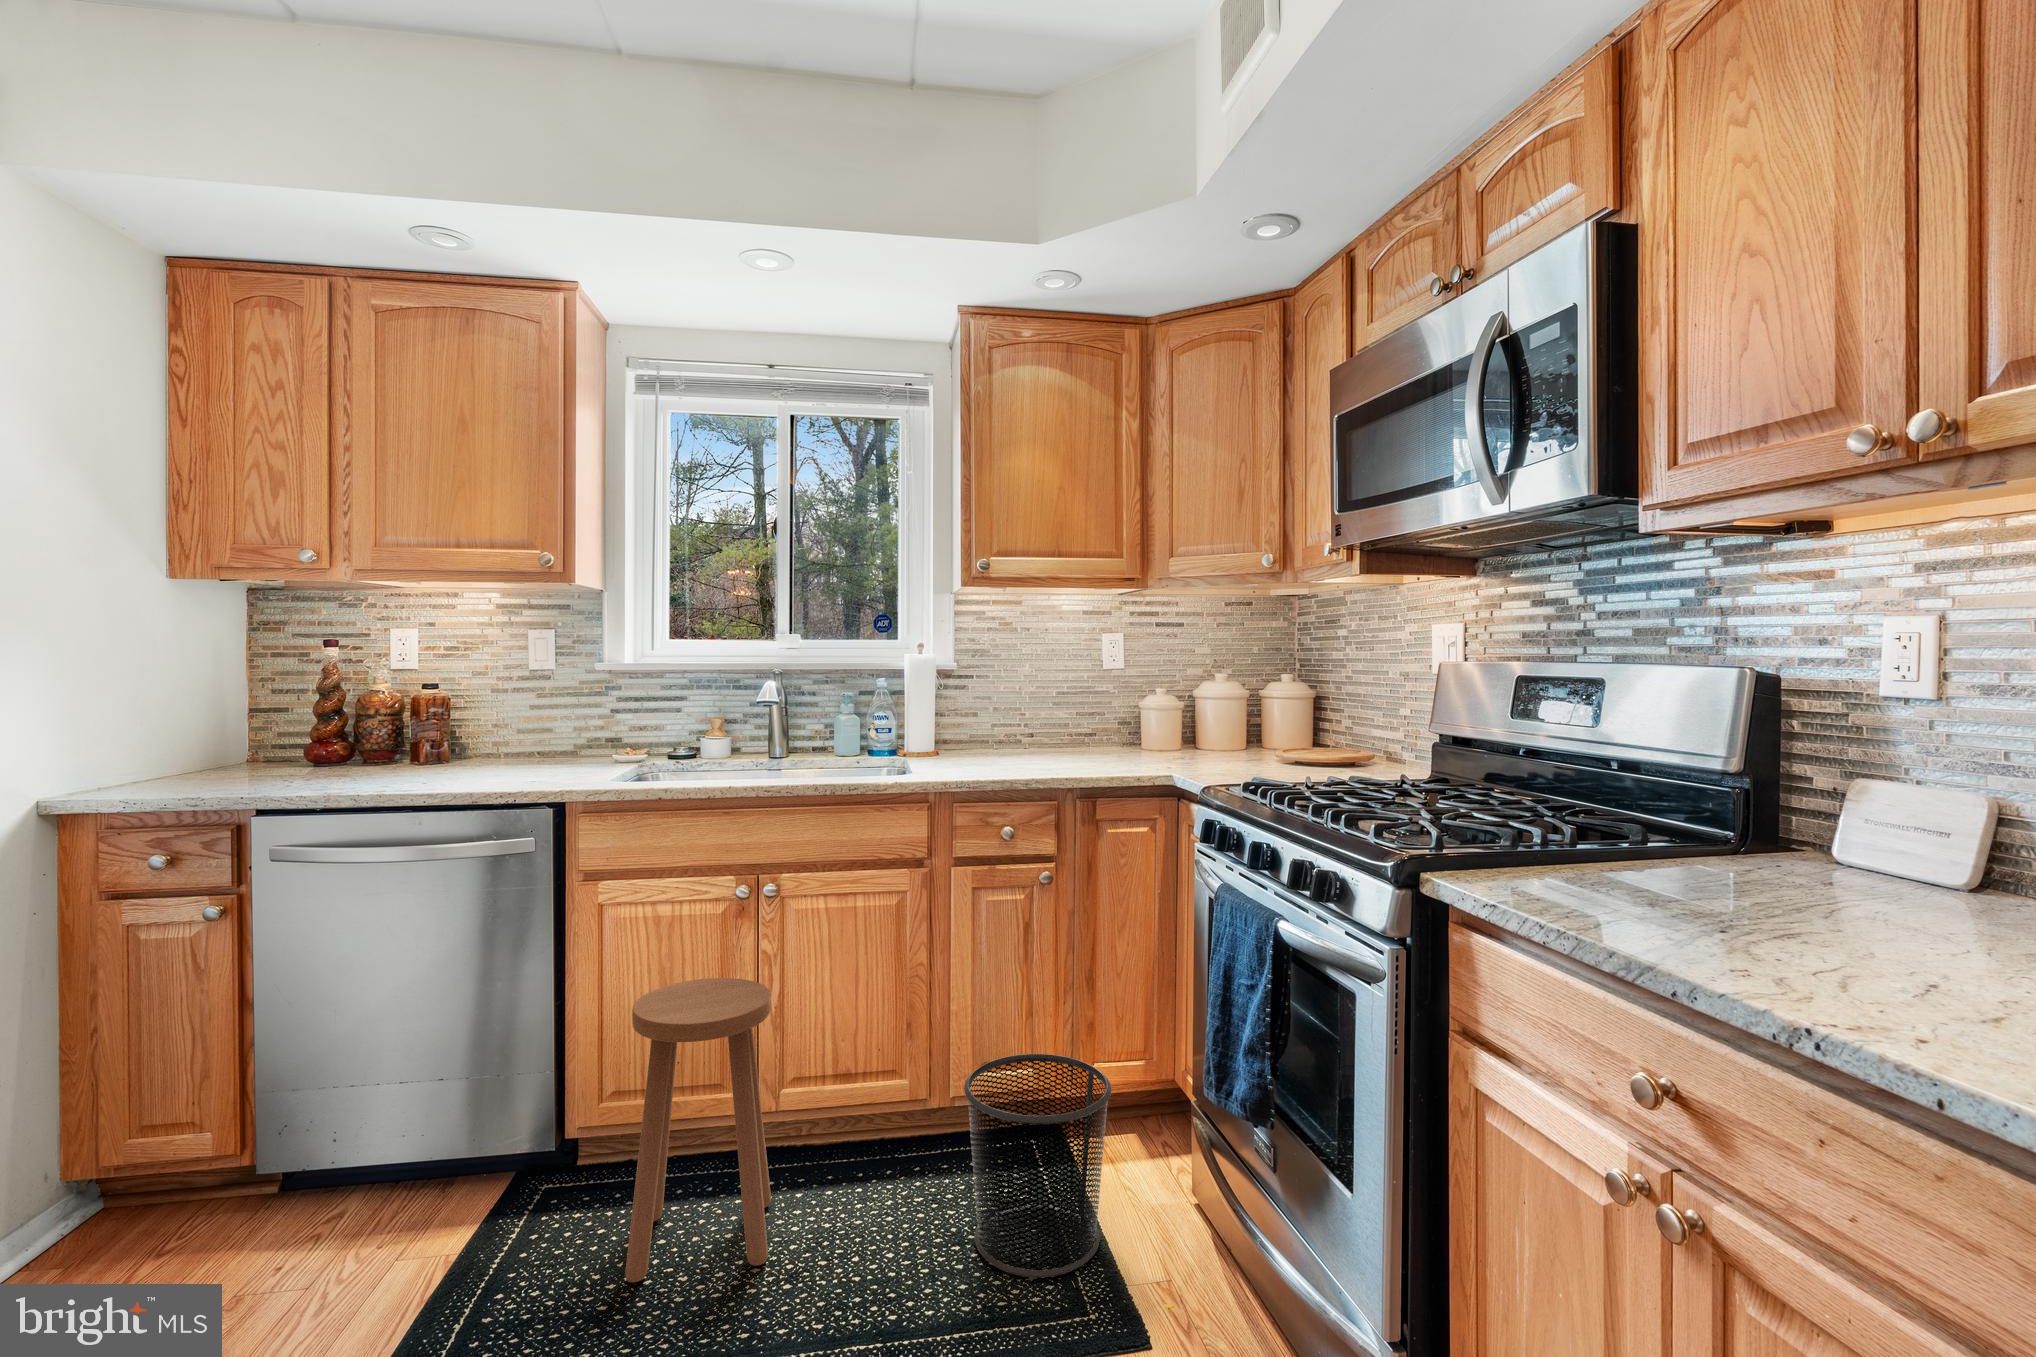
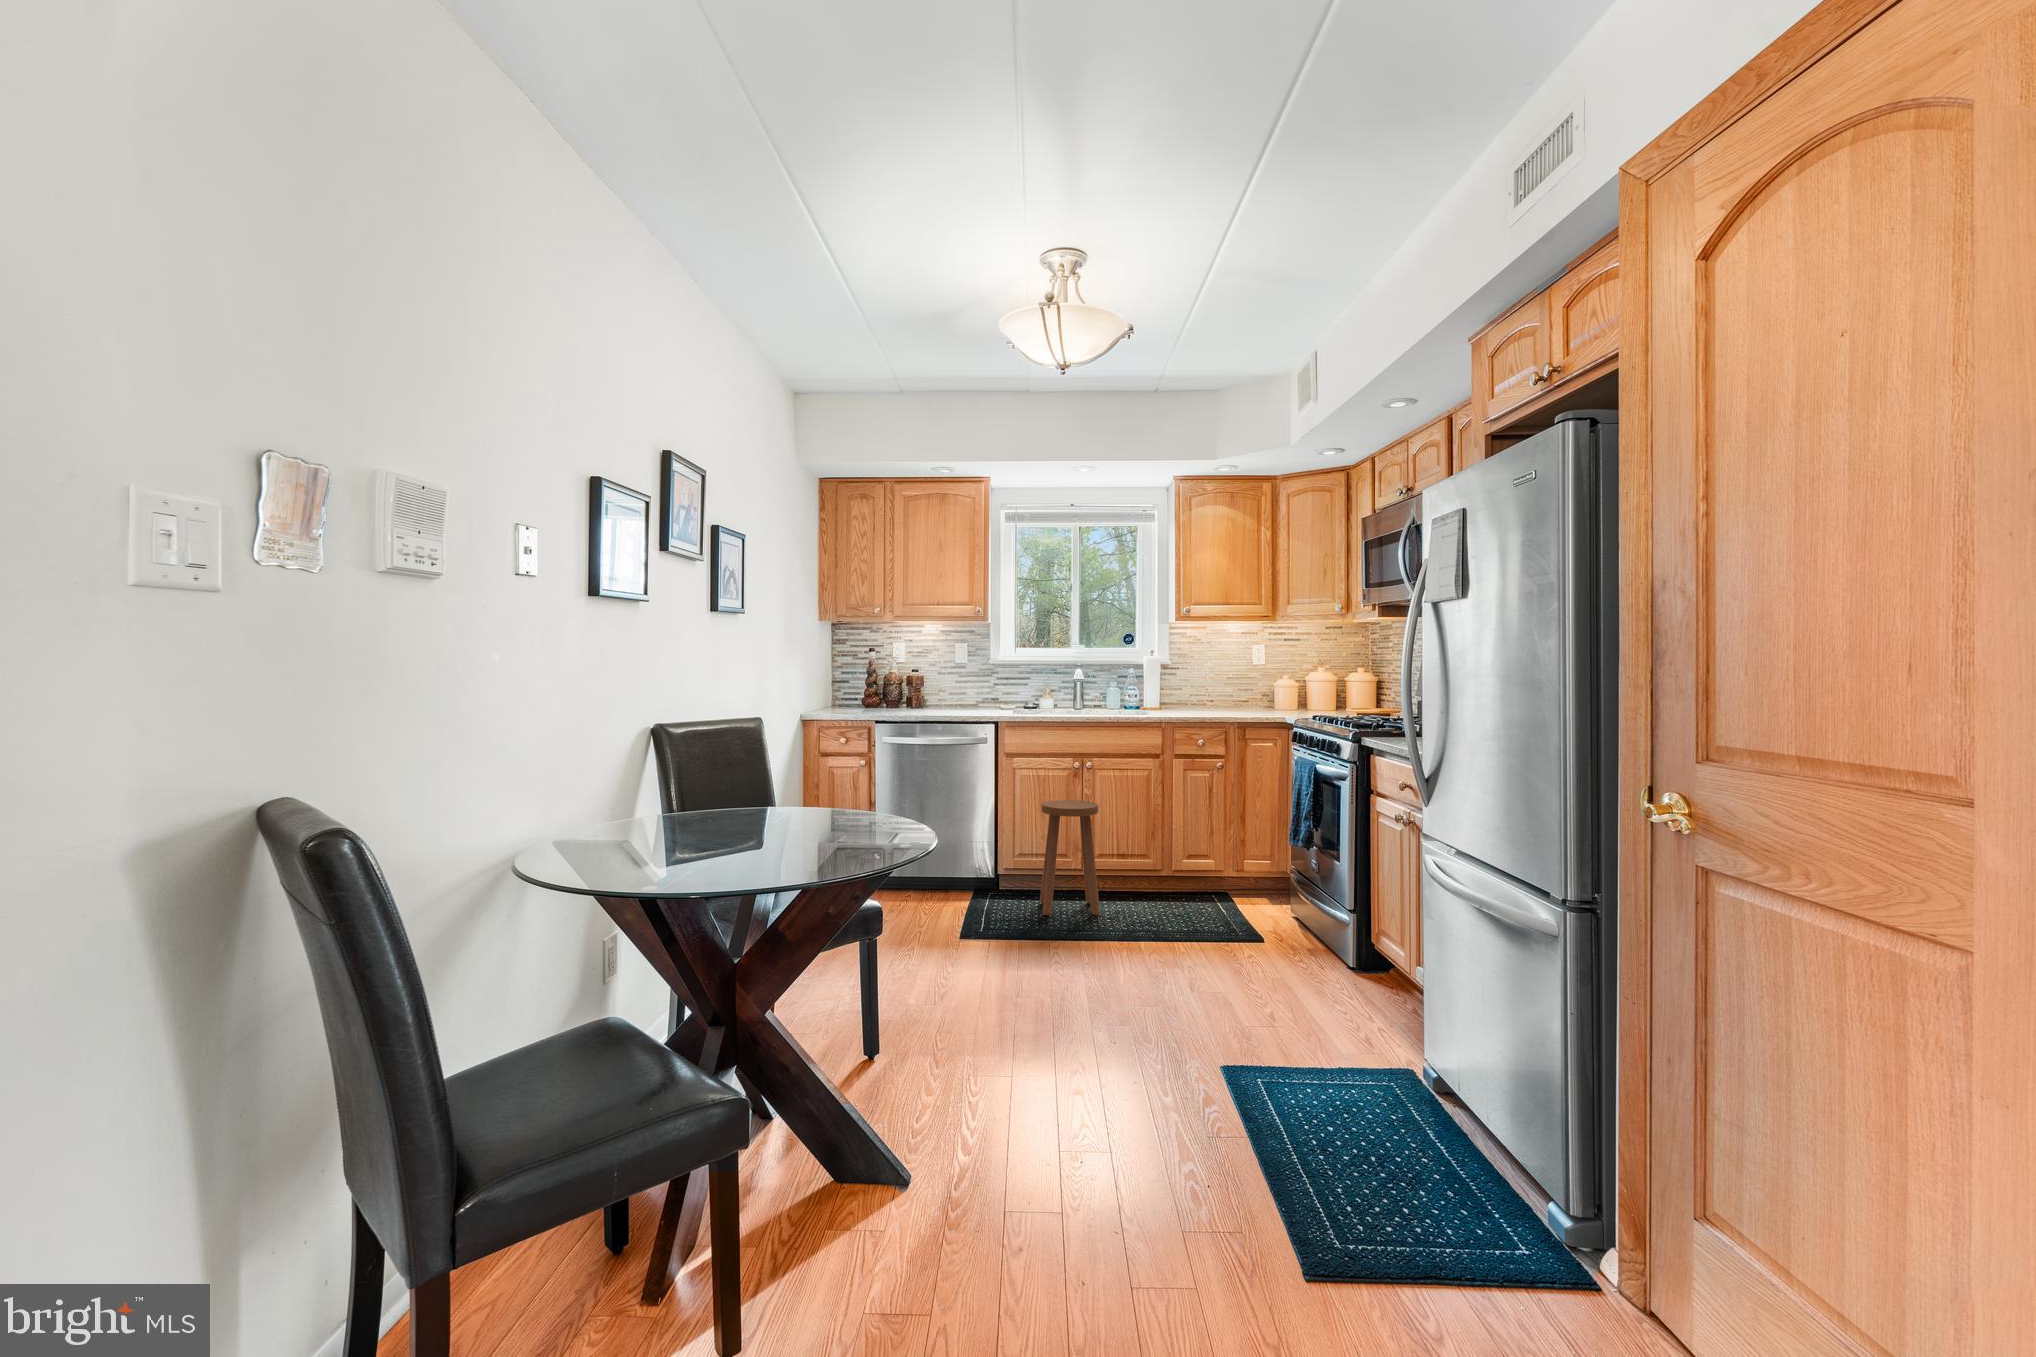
waste bin: present [964,1054,1112,1277] -> none [1185,841,1253,925]

